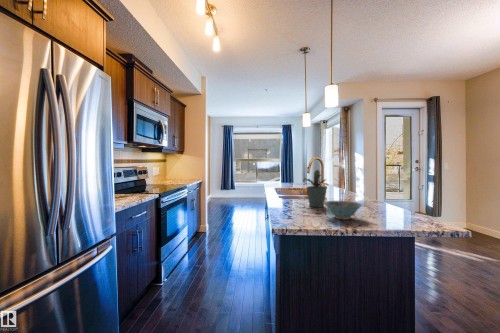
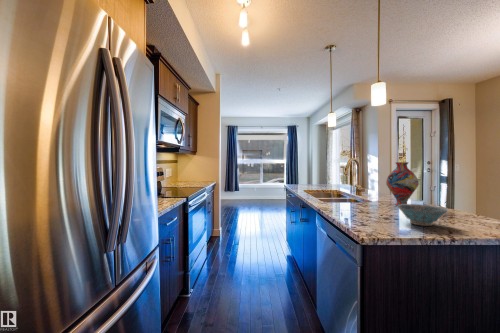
vase: none [337,162,364,203] -> present [386,162,419,205]
potted plant: present [303,170,328,207] -> none [355,170,388,211]

